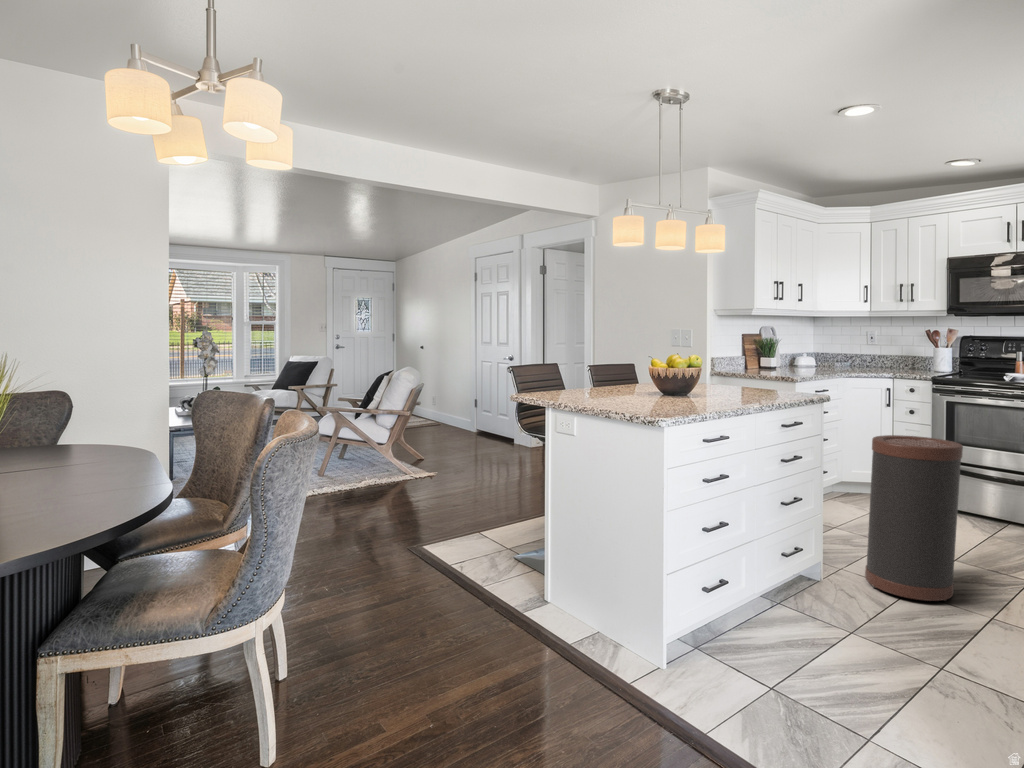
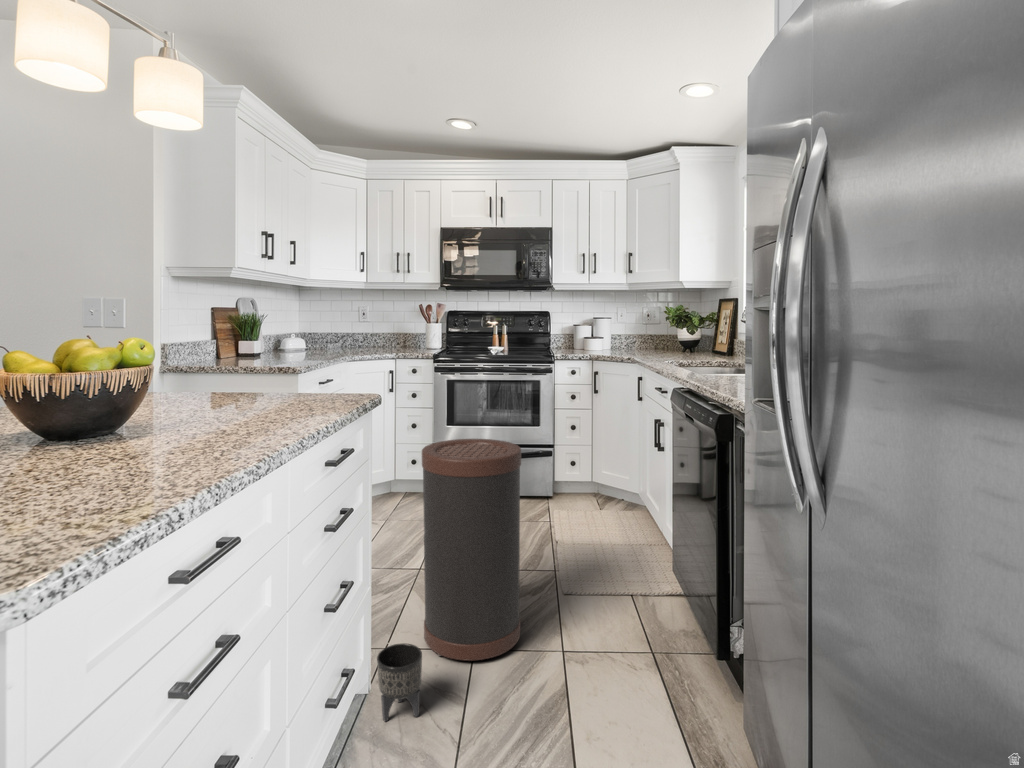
planter: none [817,557,850,605] -> present [377,643,422,721]

